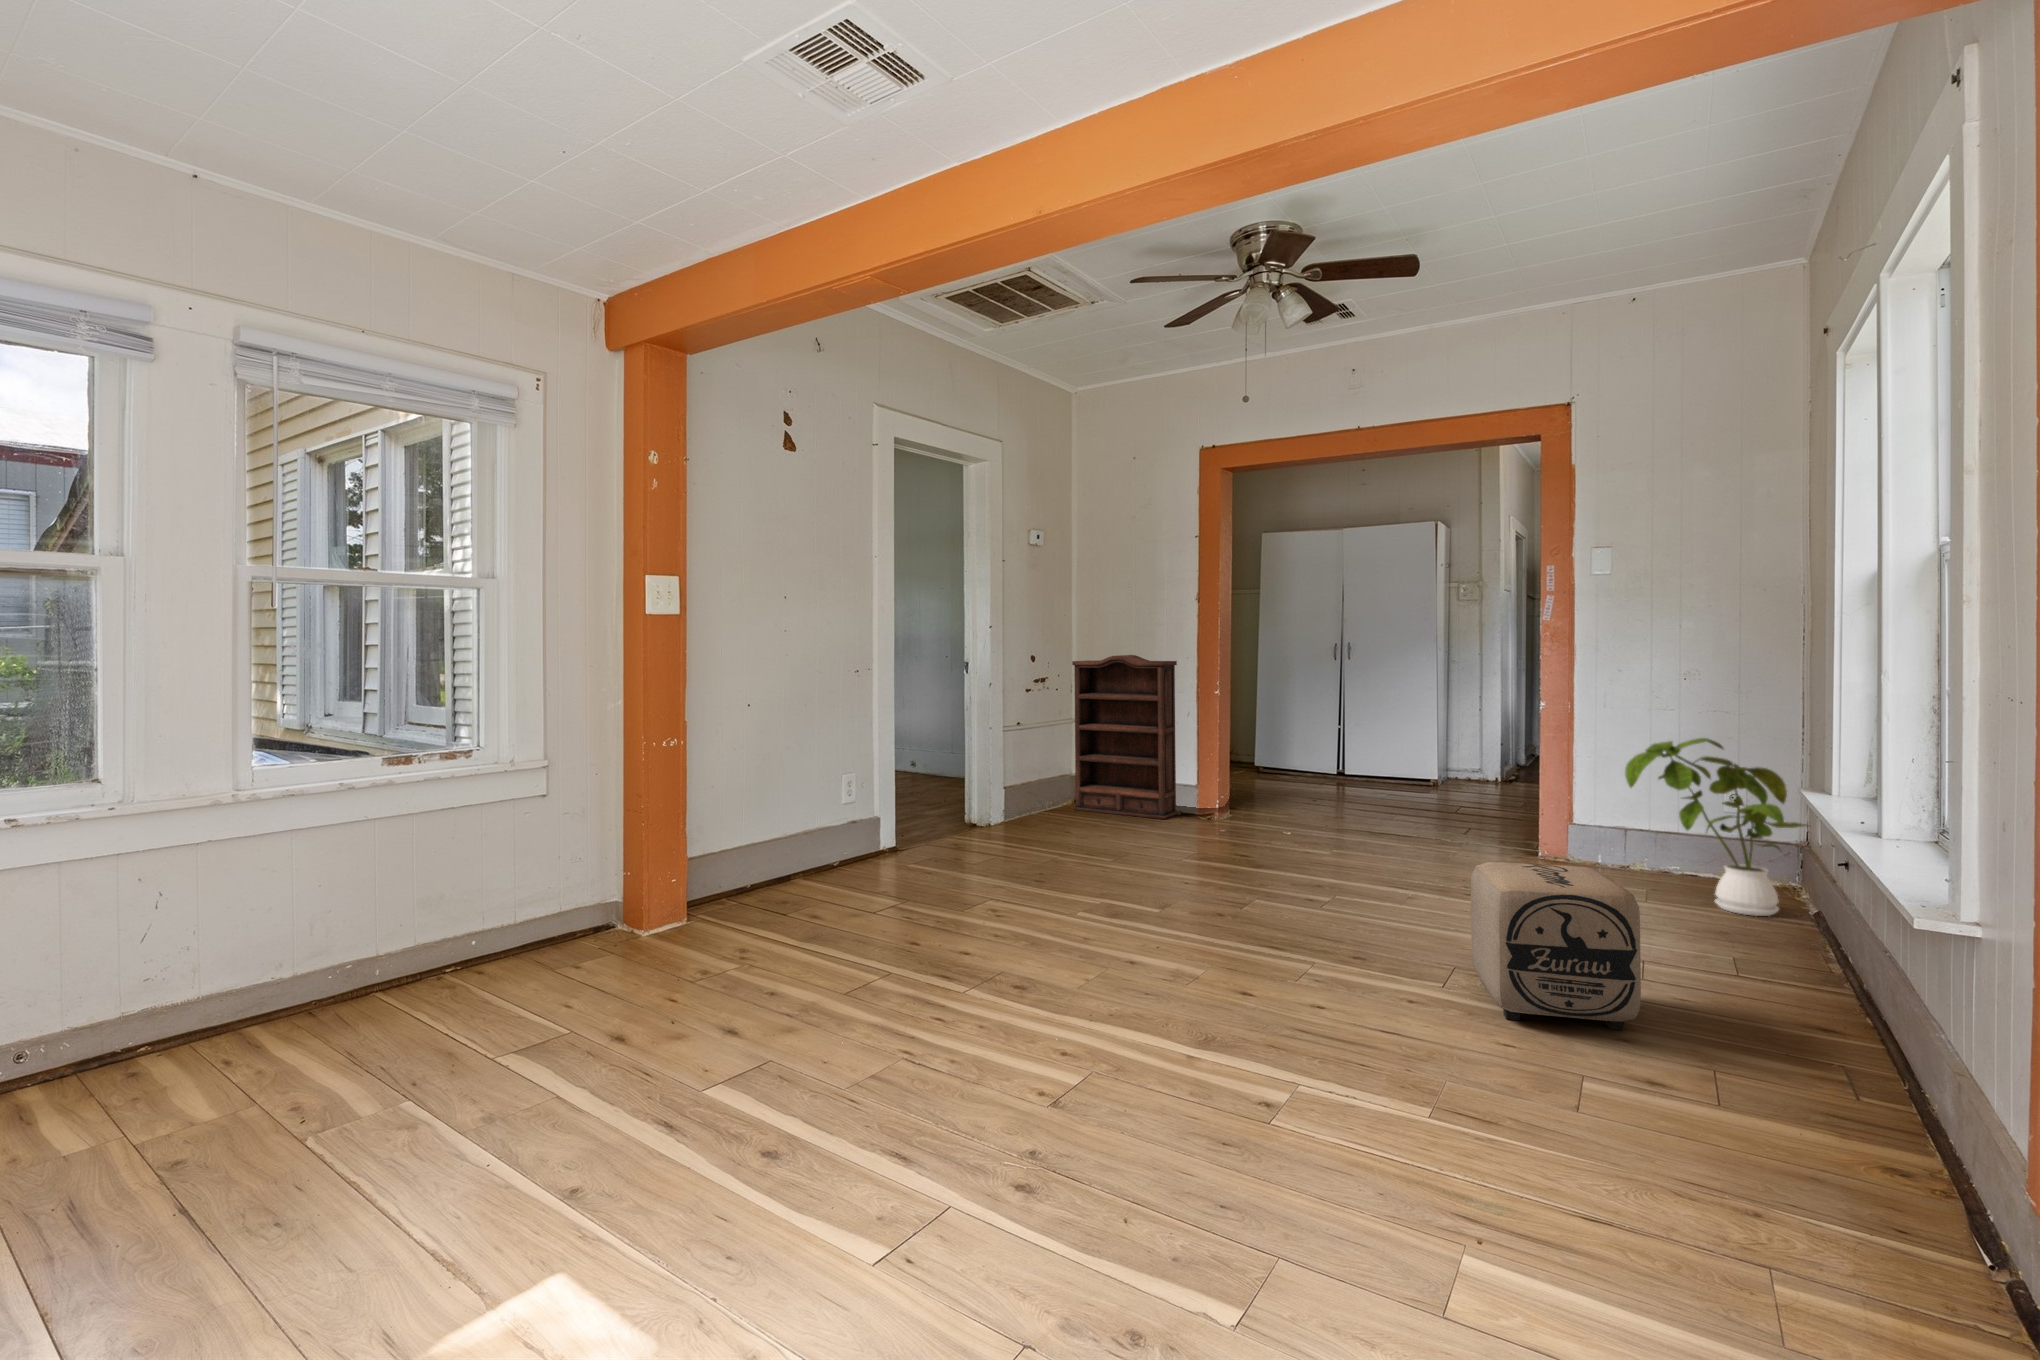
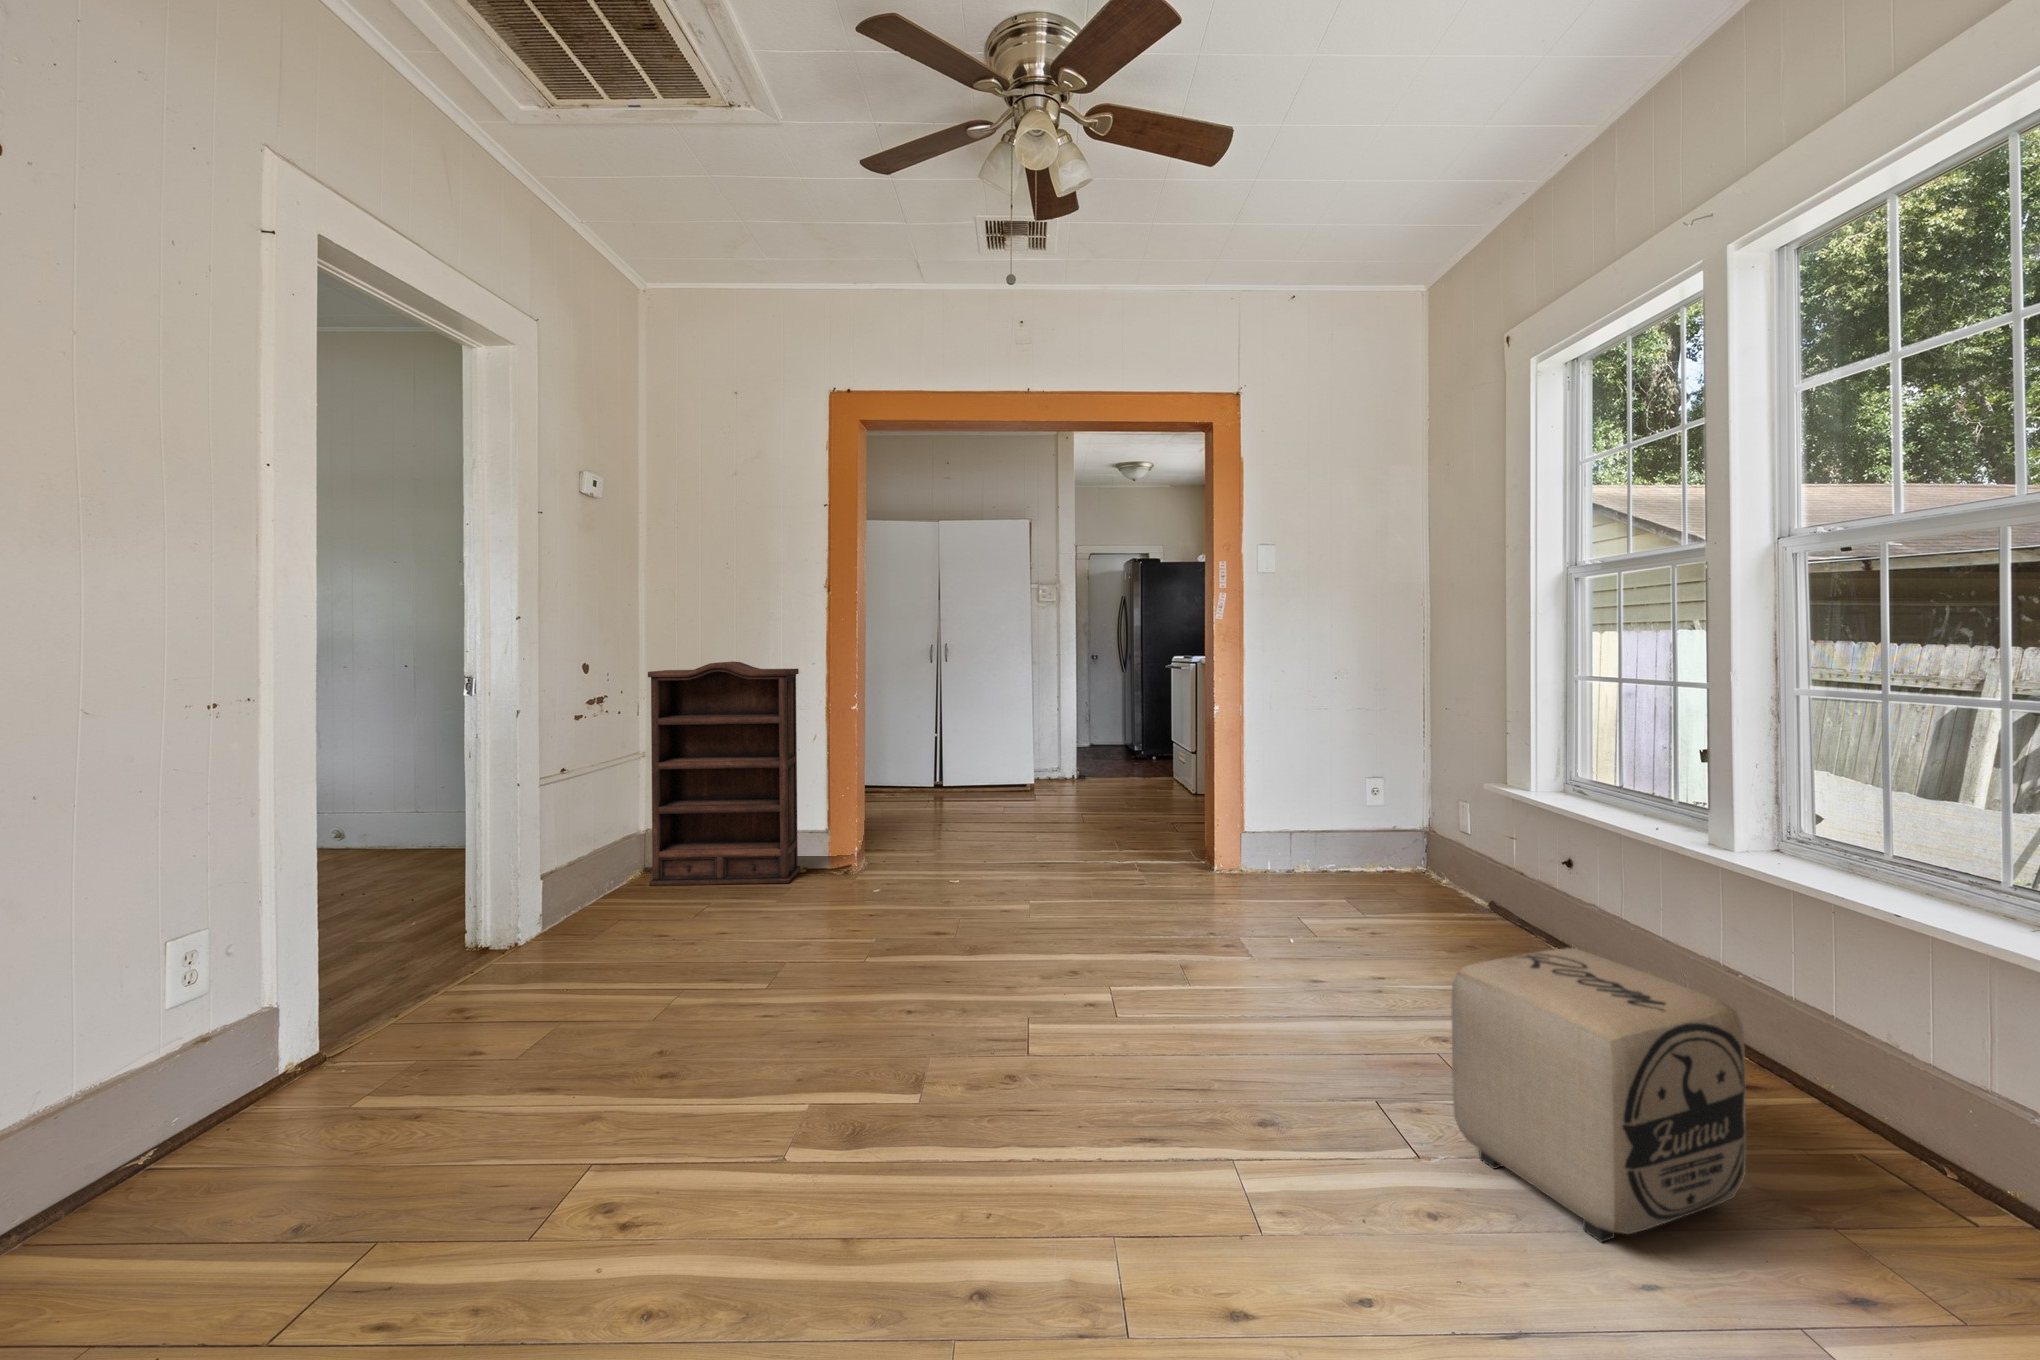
house plant: present [1625,738,1807,916] -> none [1353,739,1528,921]

